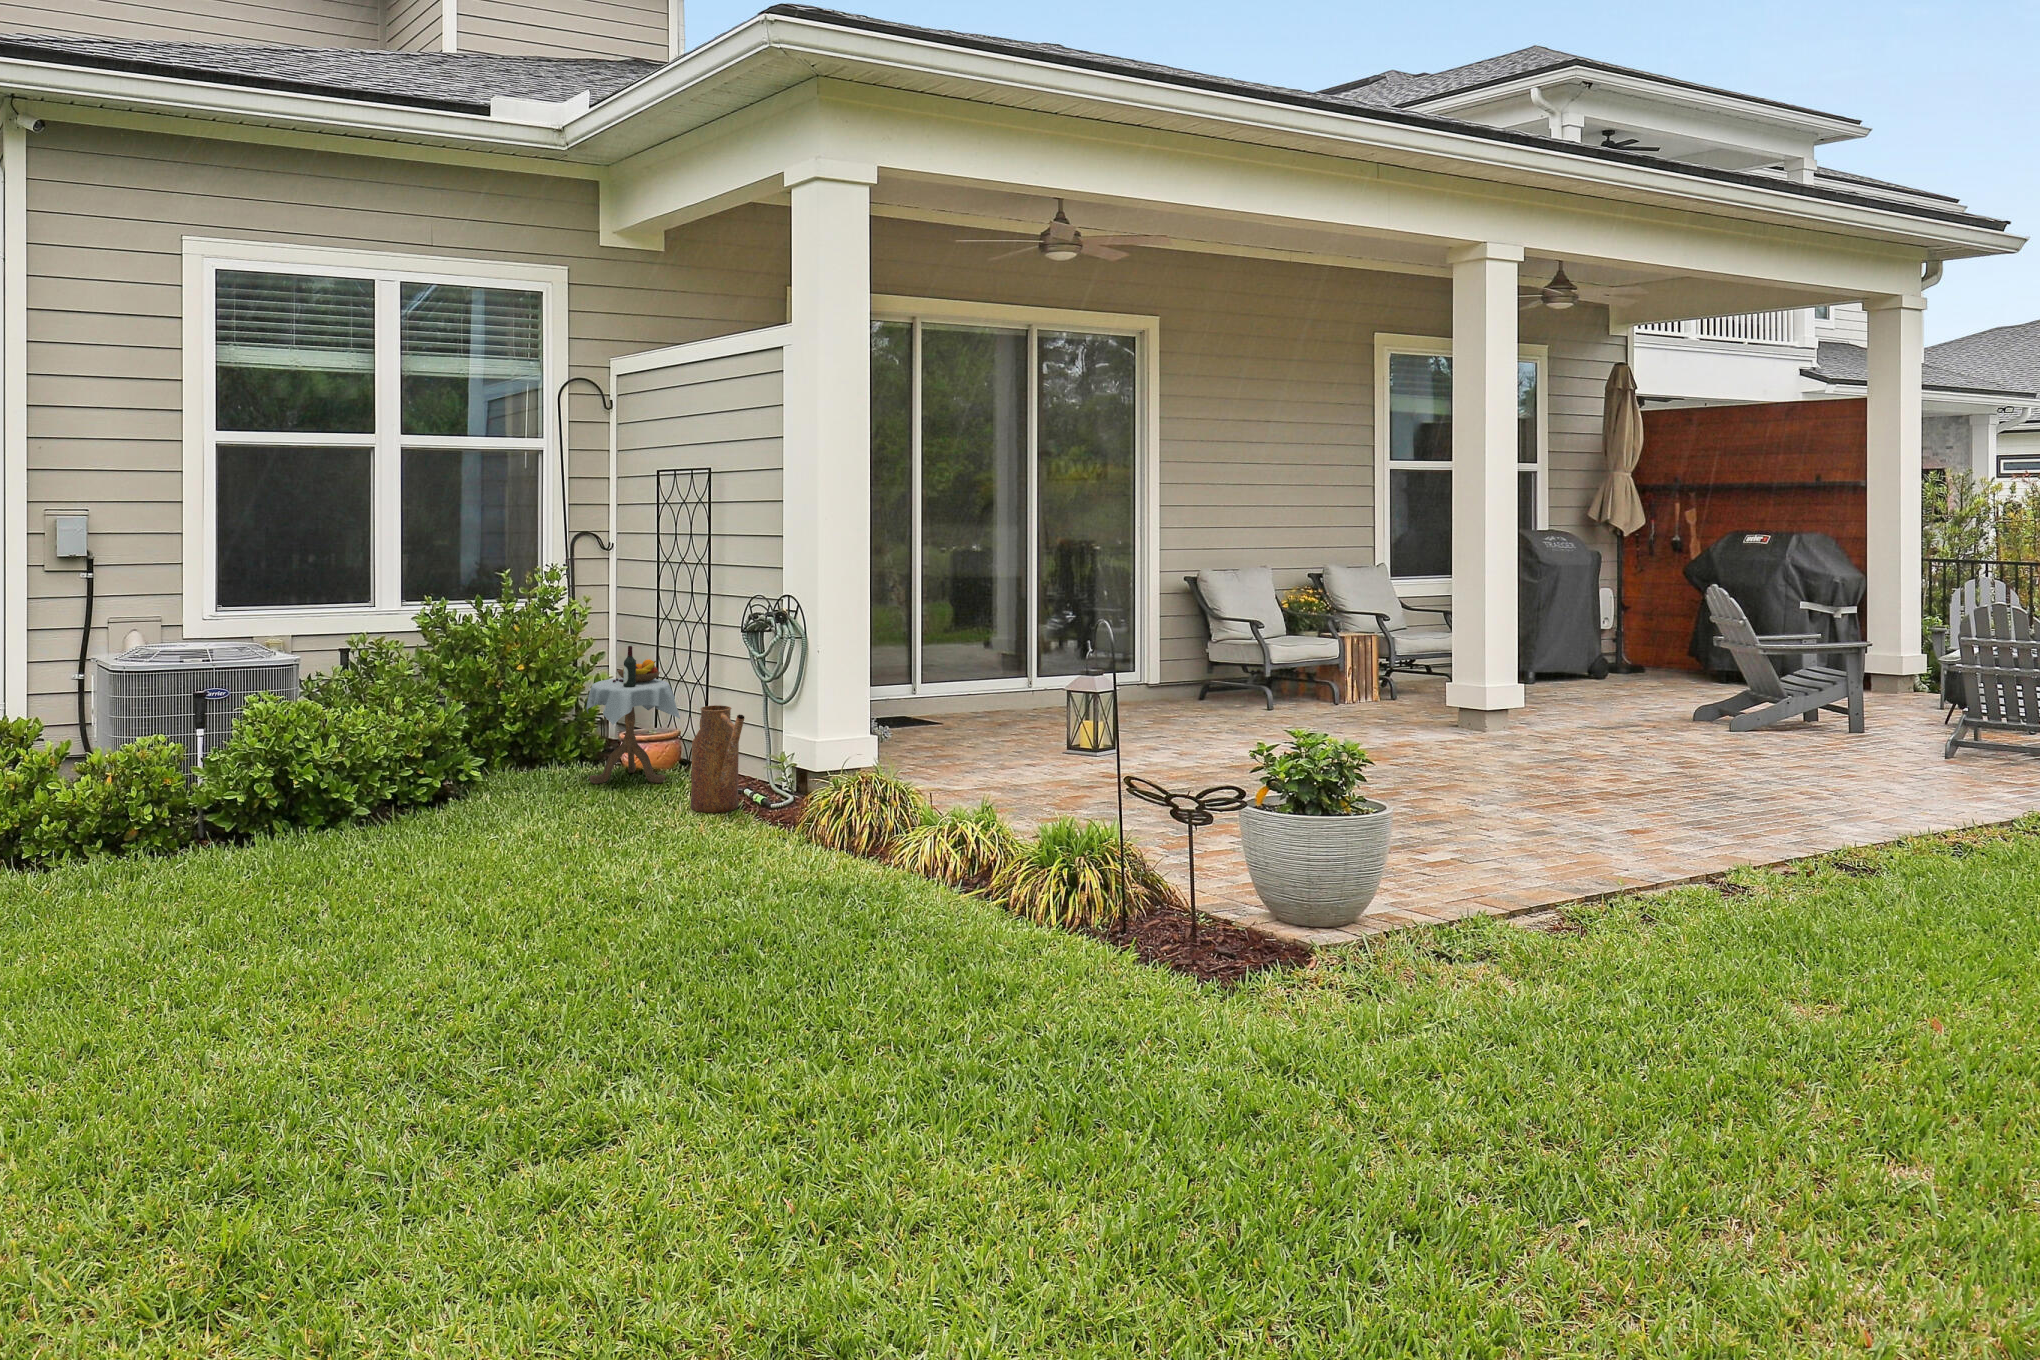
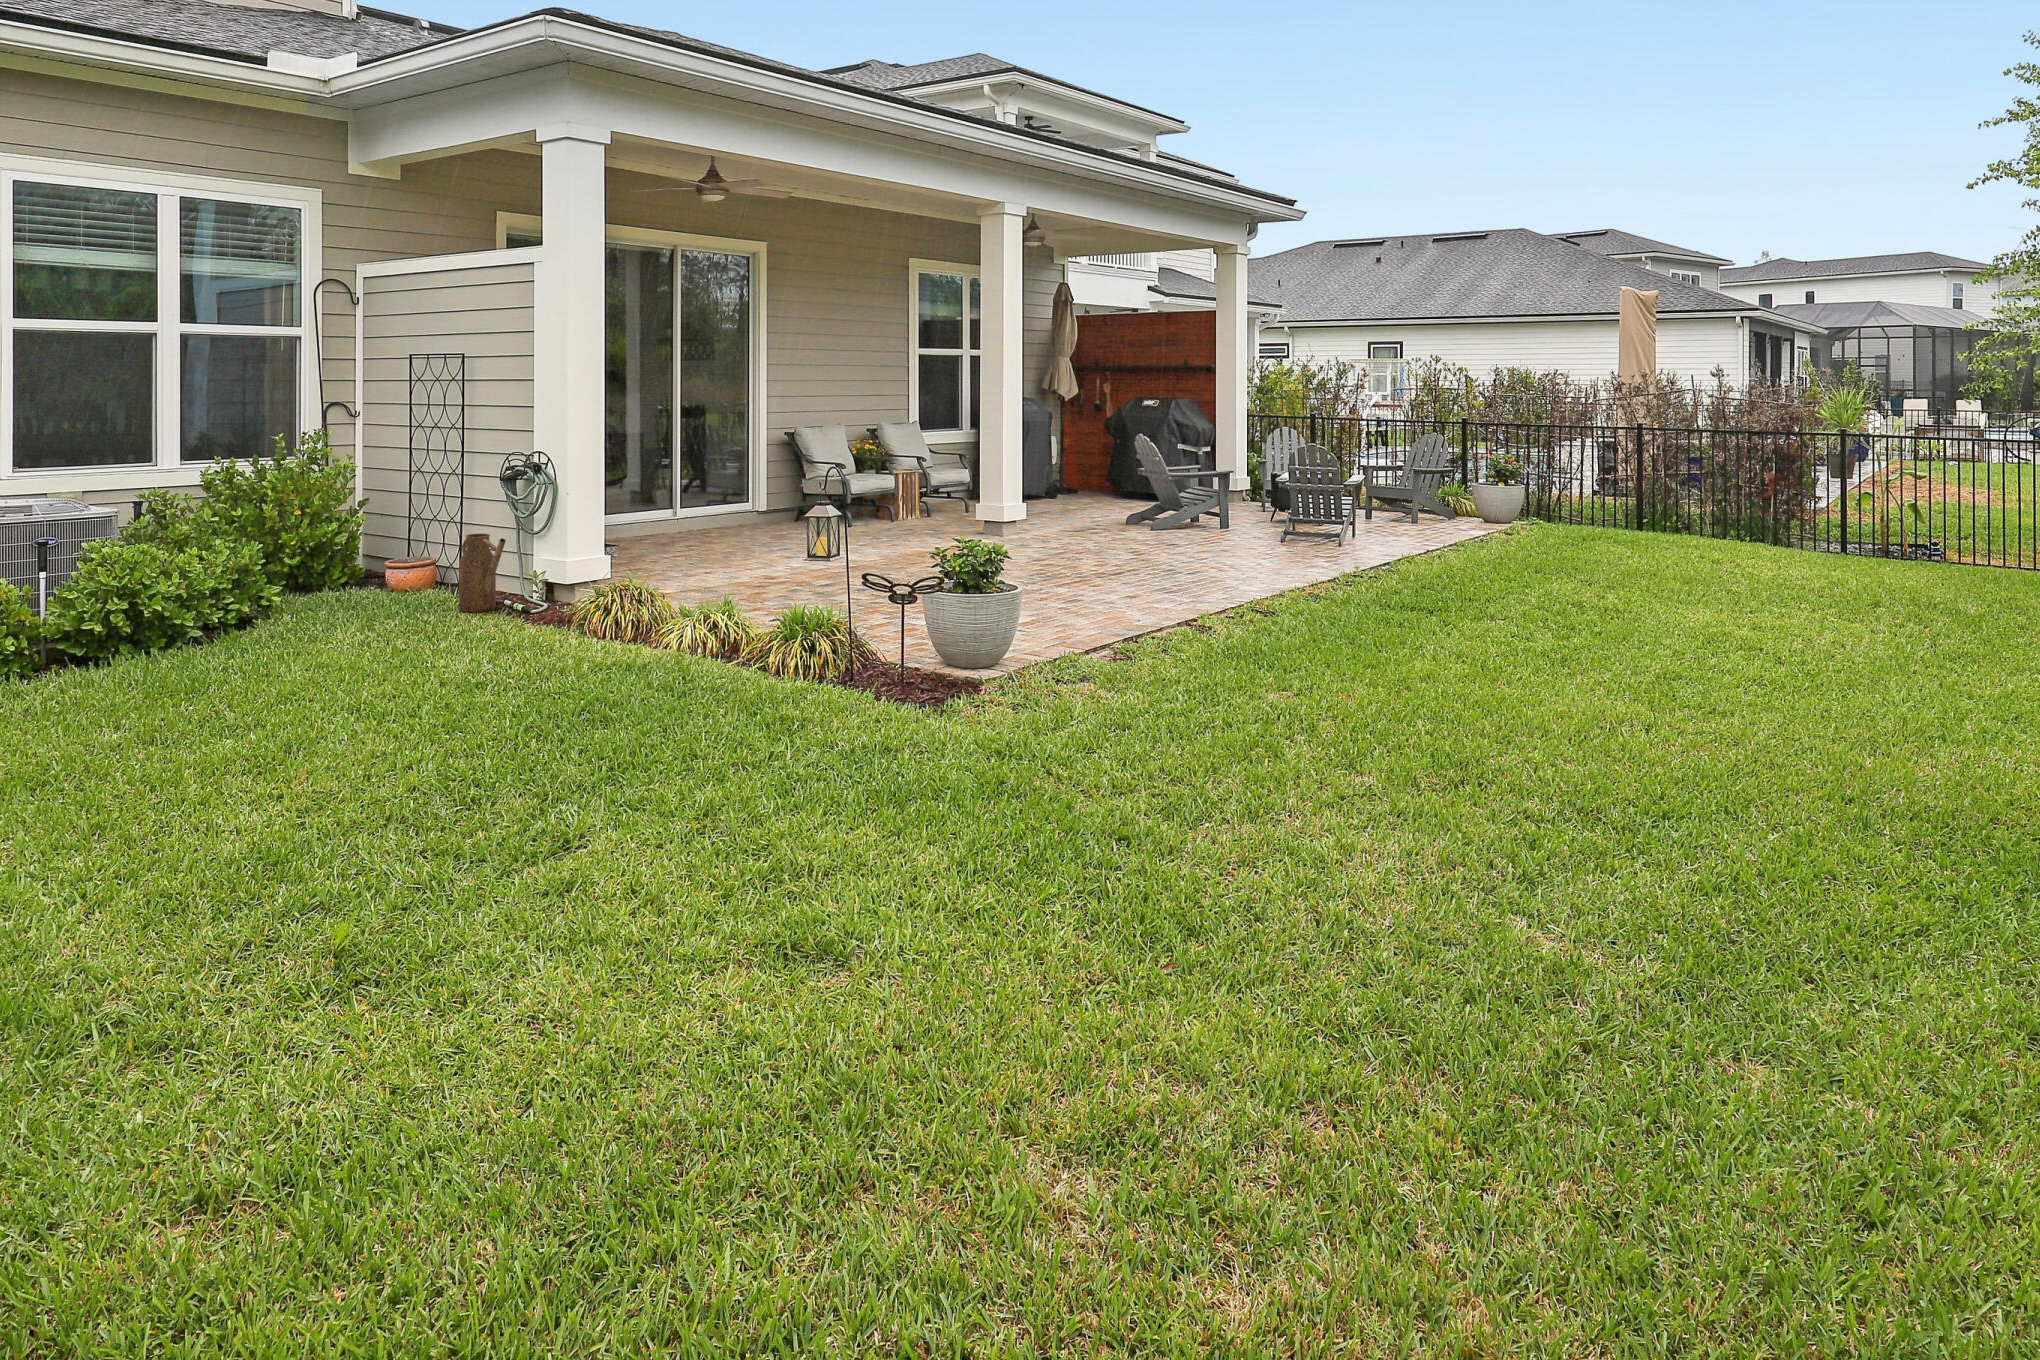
side table: present [587,646,680,784] -> none [359,493,438,599]

